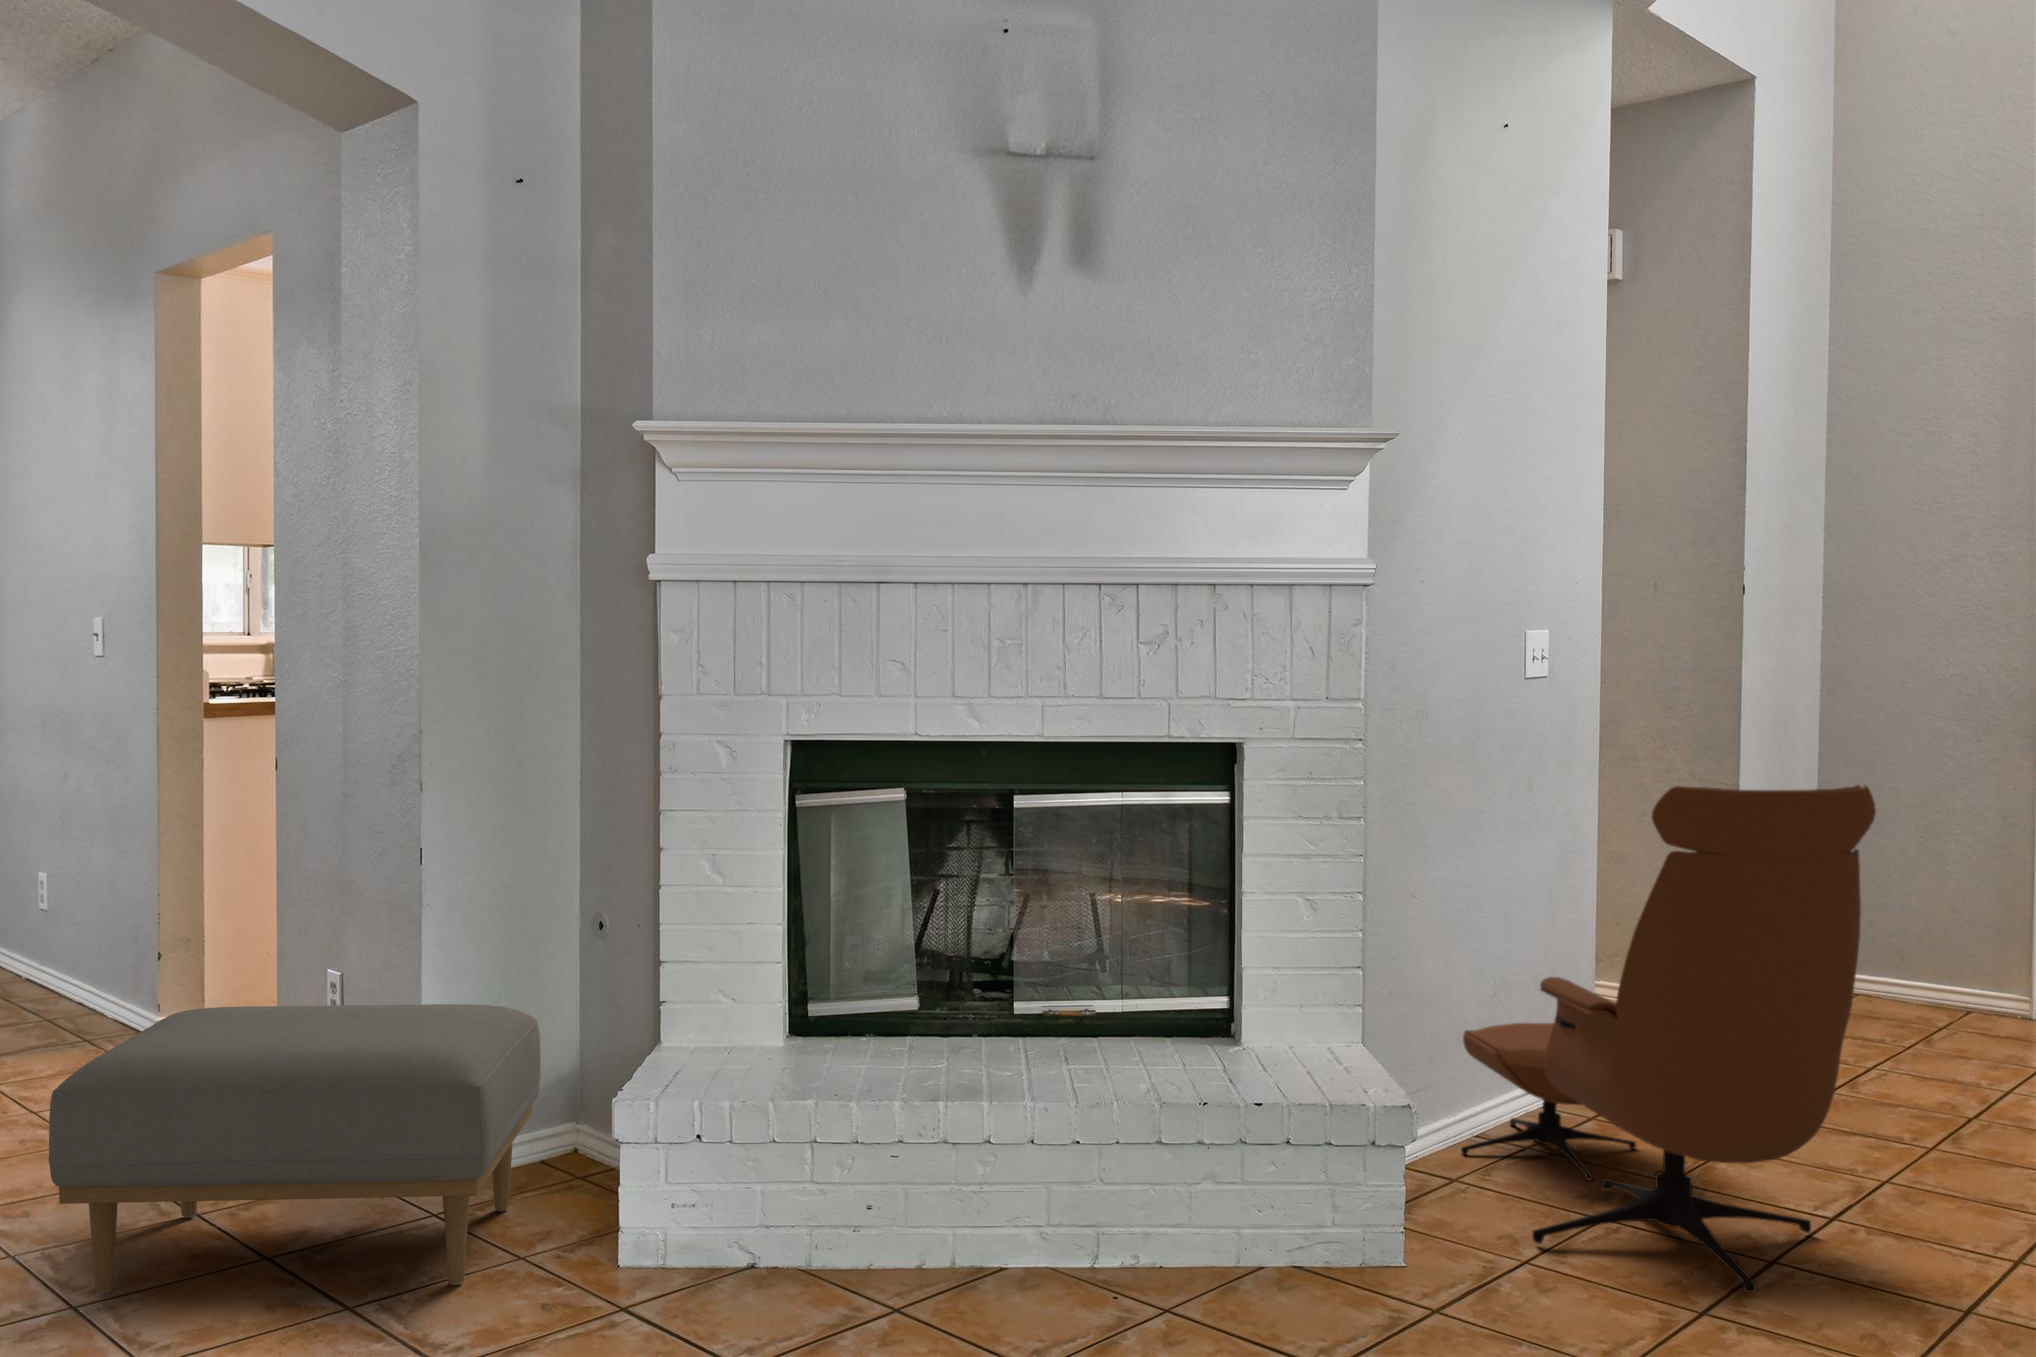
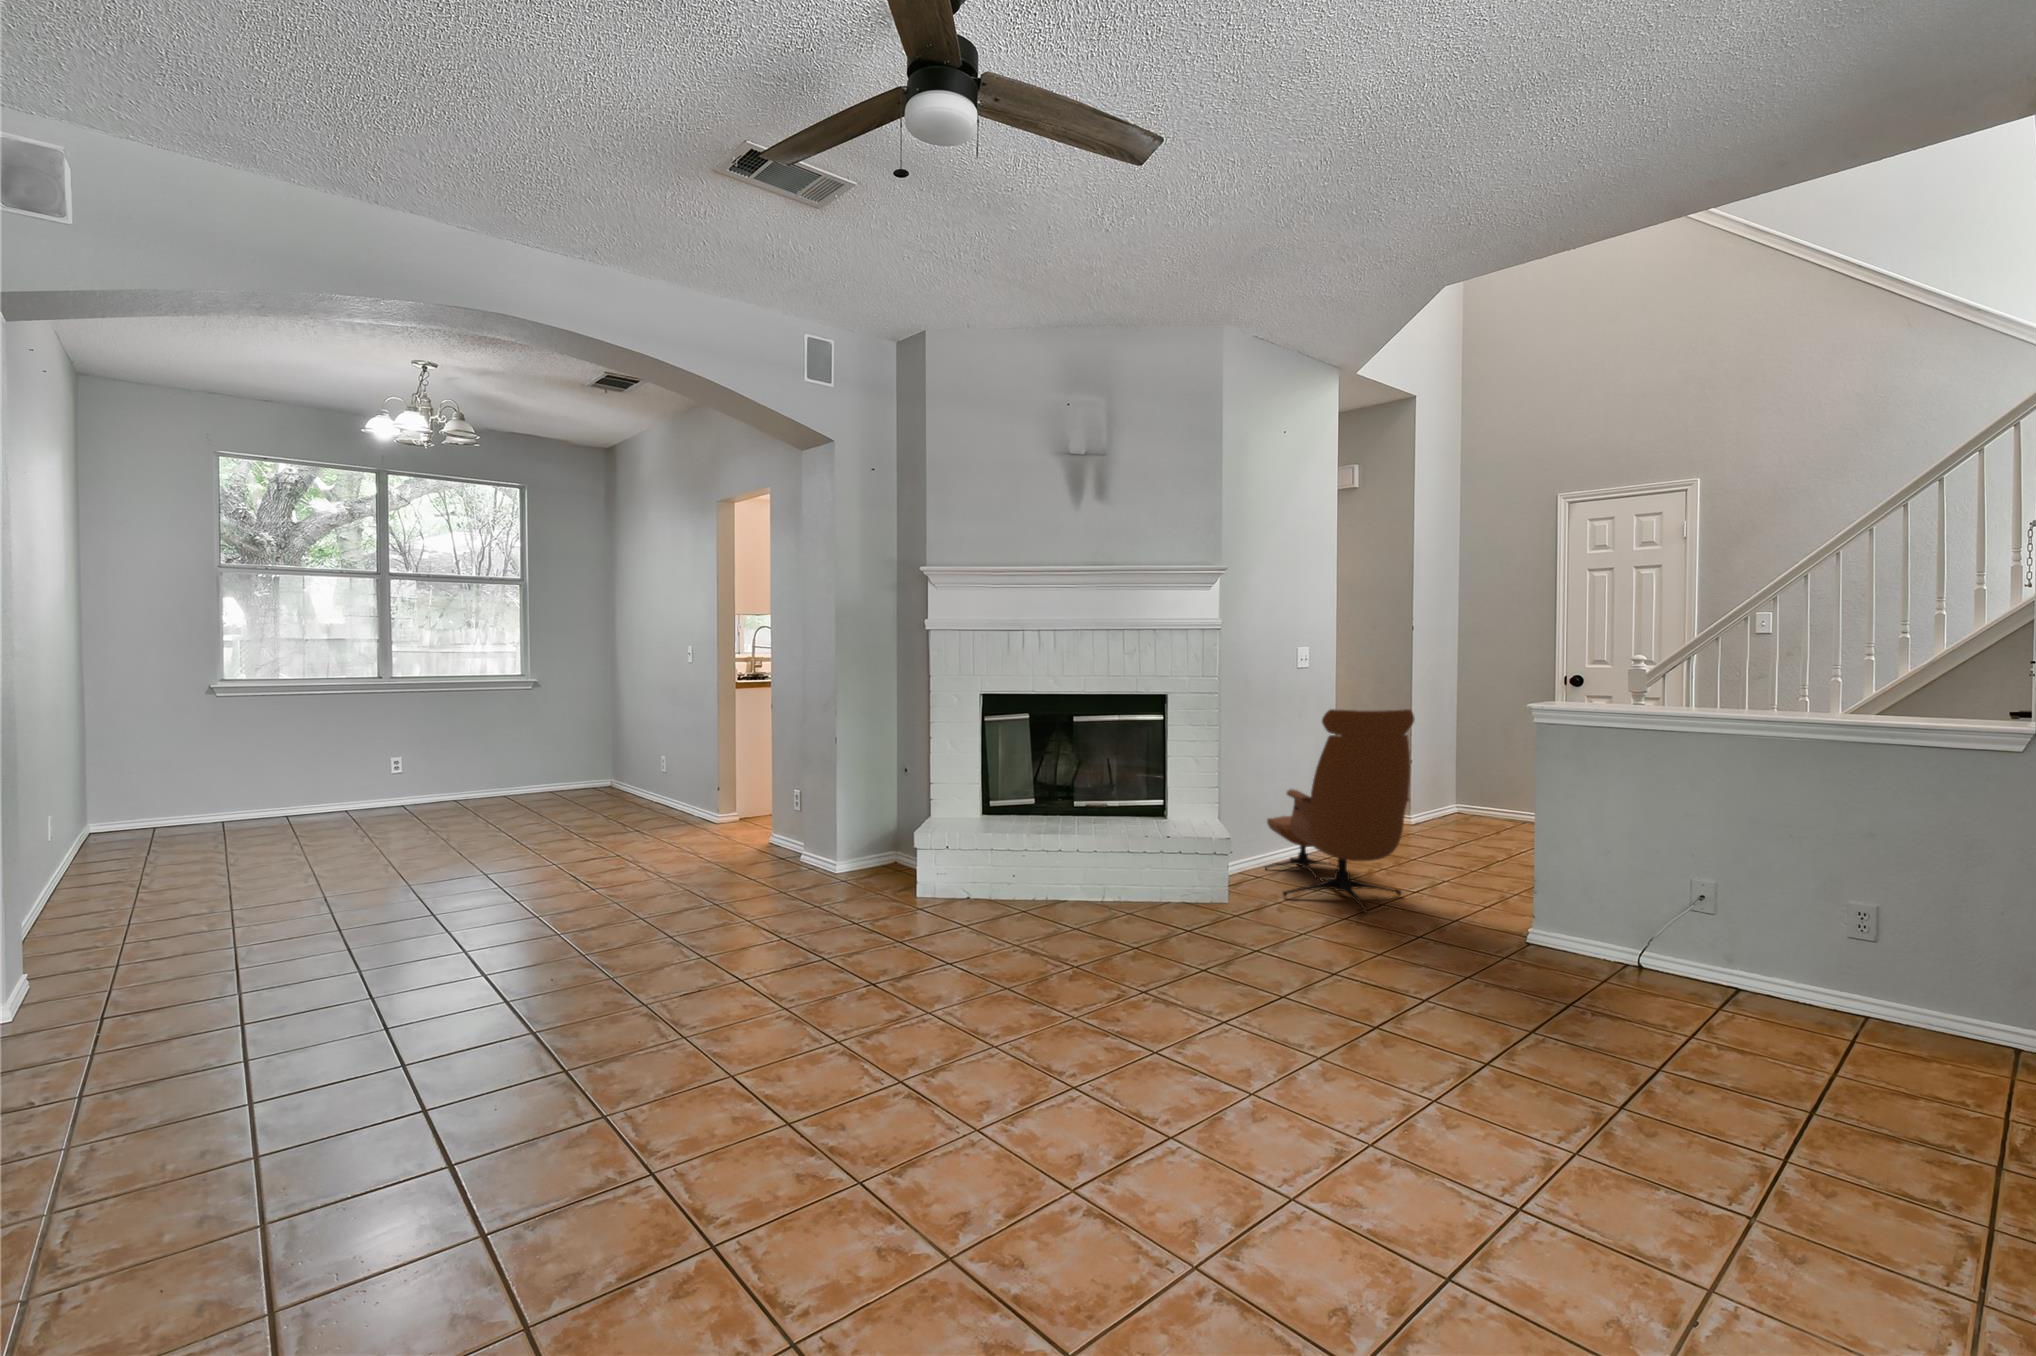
ottoman: present [49,1004,541,1294] -> none [708,799,884,902]

